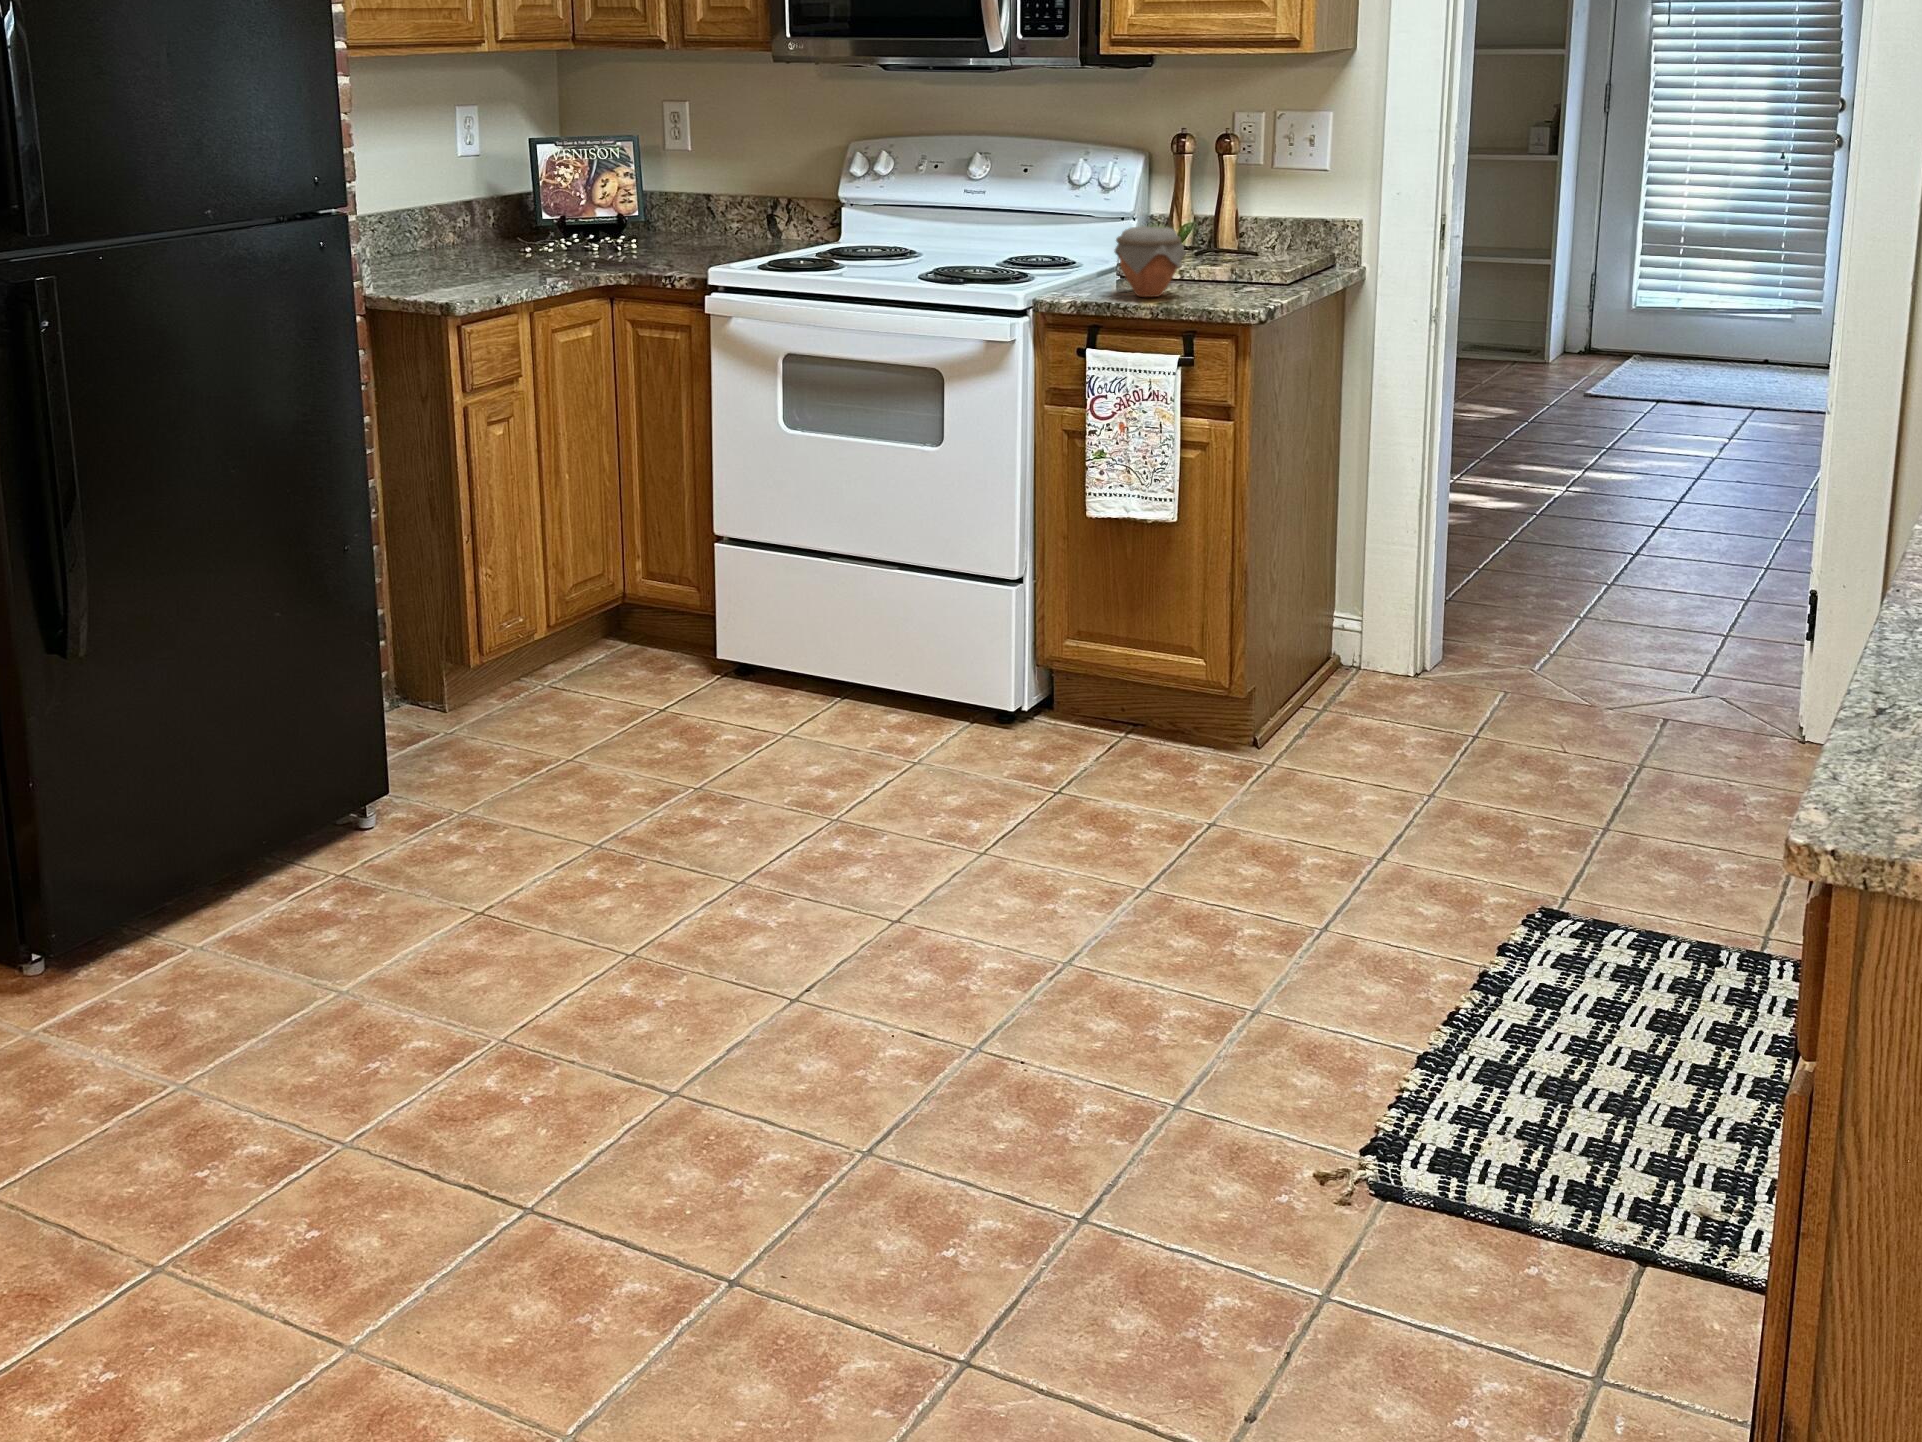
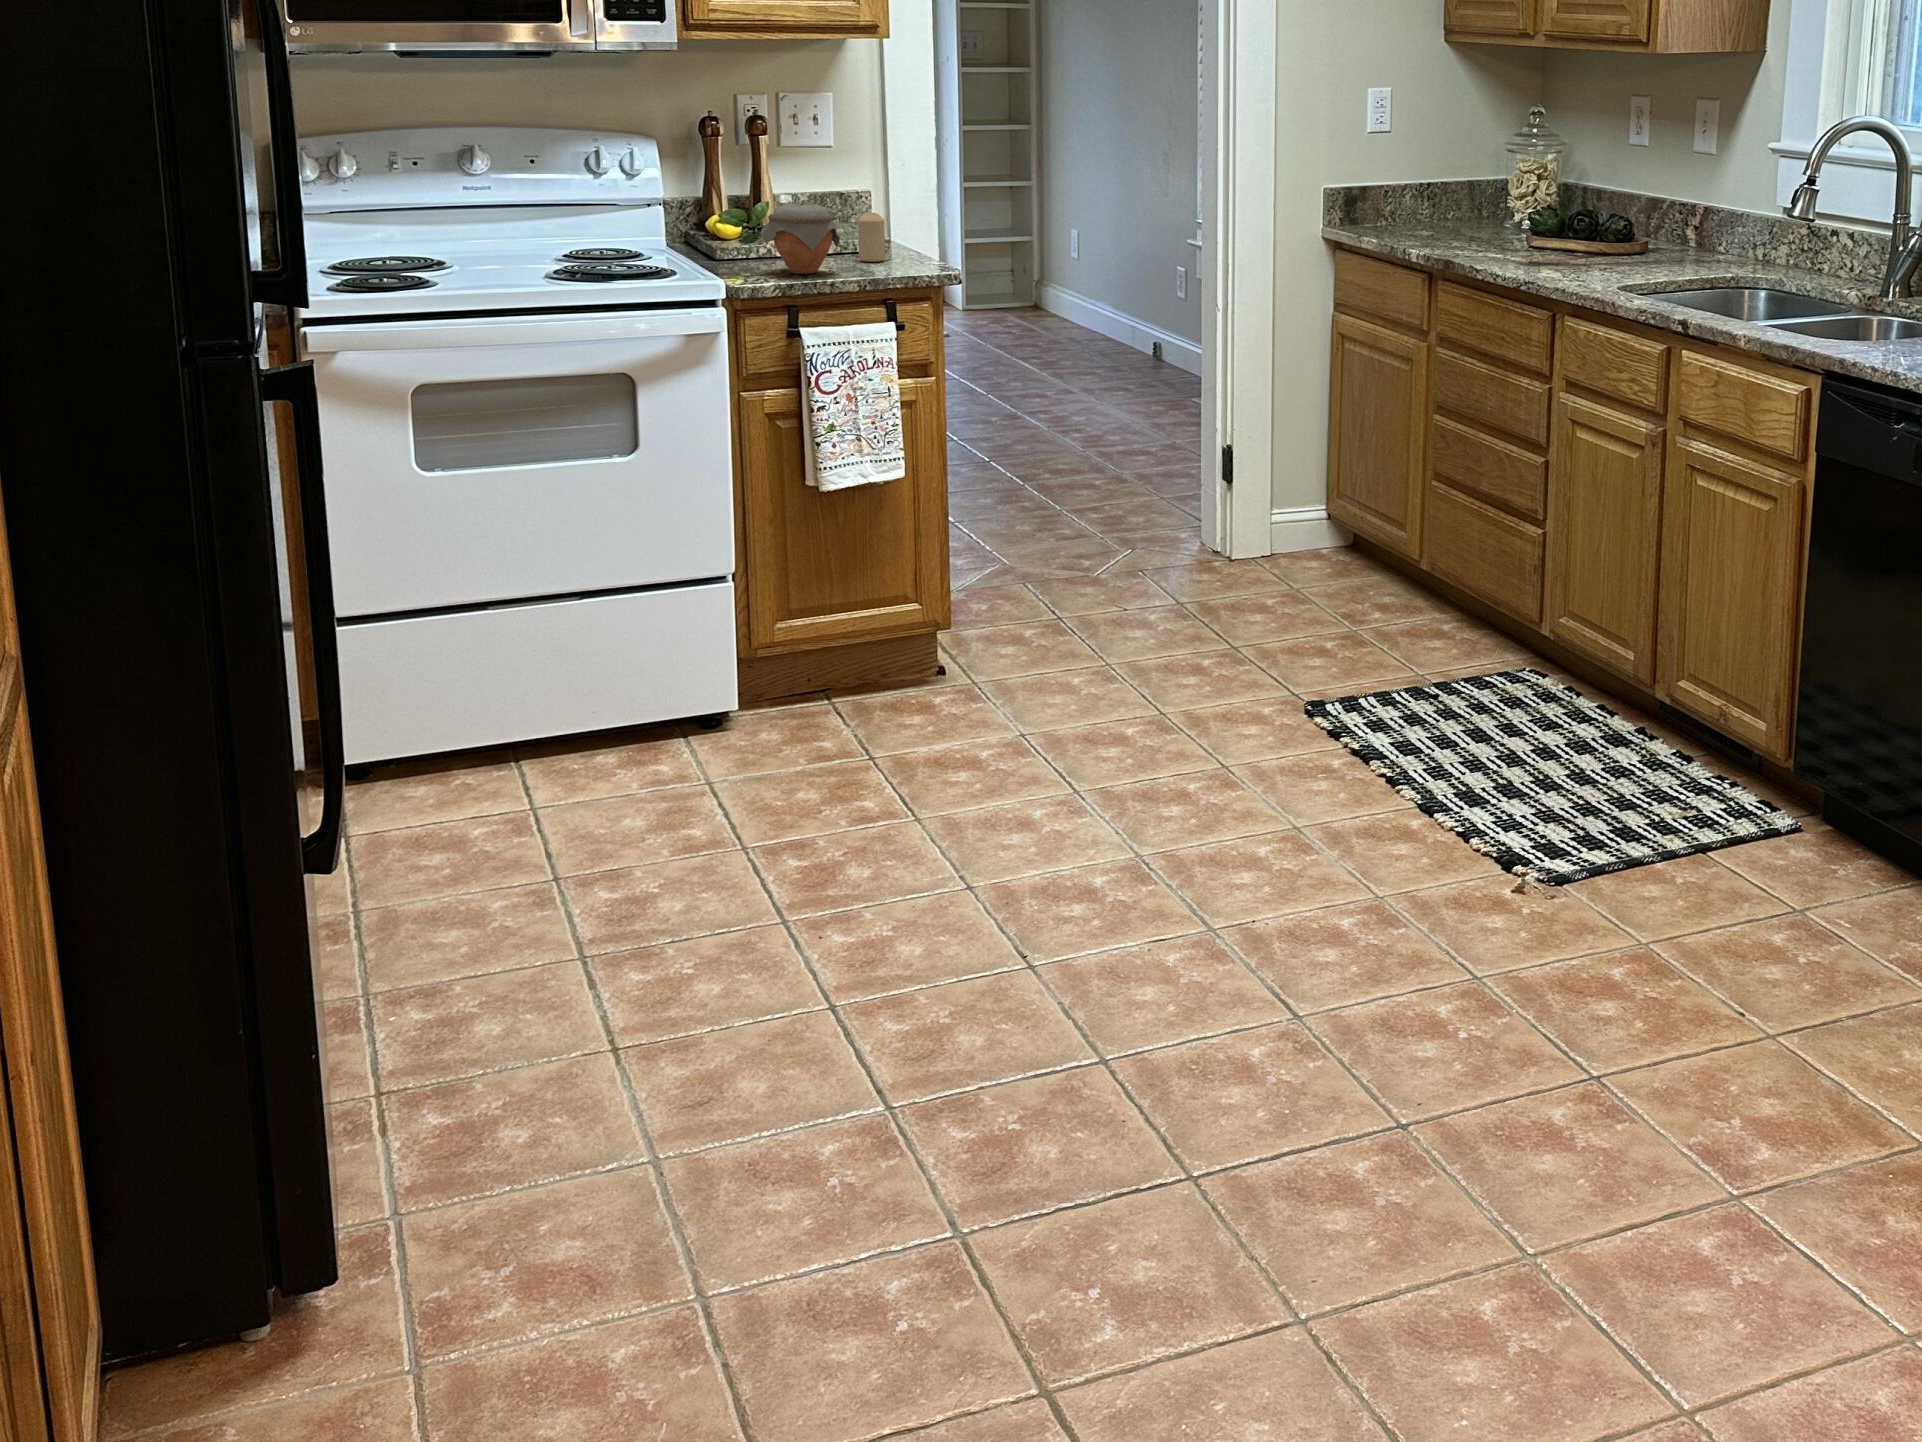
candle: none [1245,241,1273,293] -> present [858,213,885,262]

